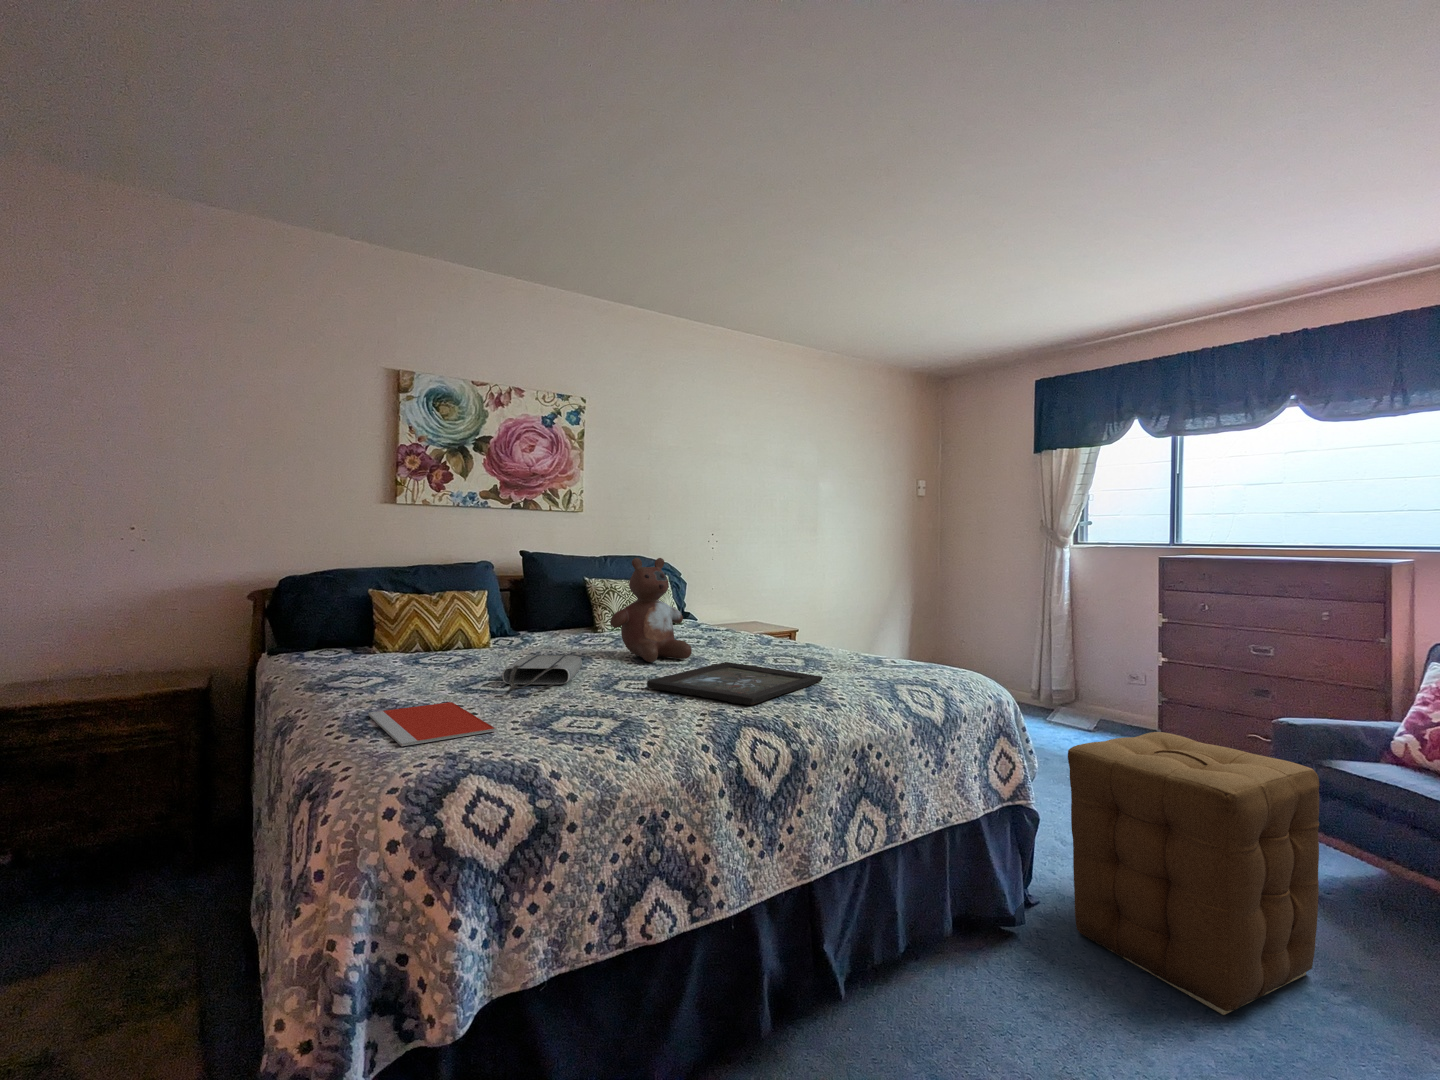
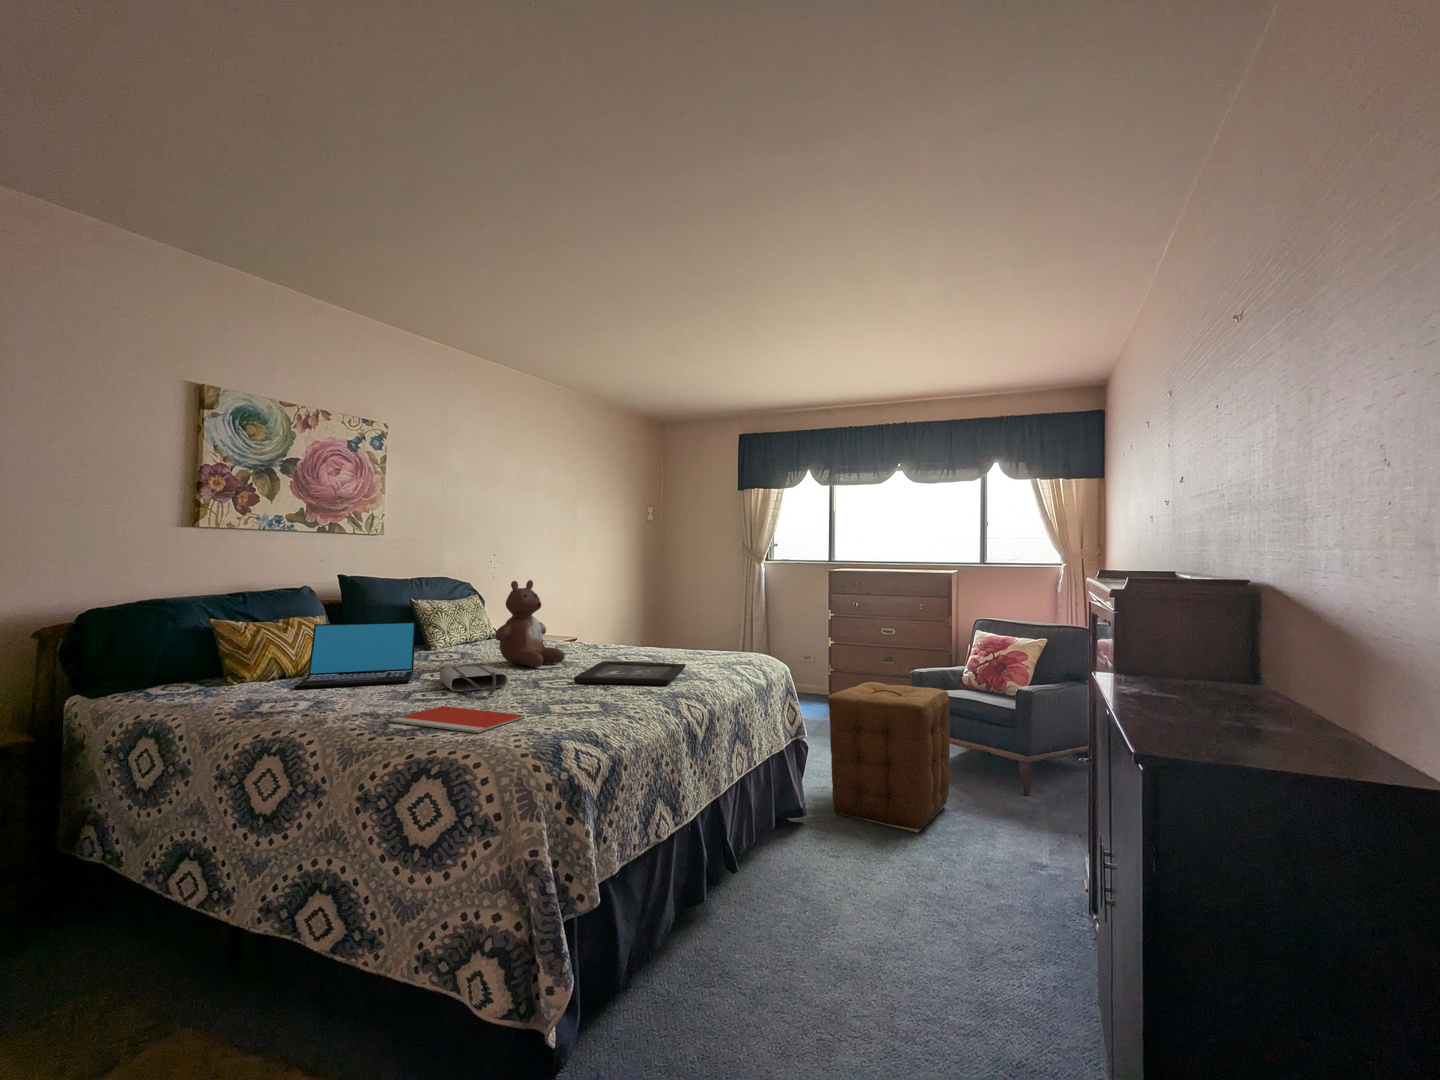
laptop: none [393,599,535,668] -> present [294,622,416,689]

